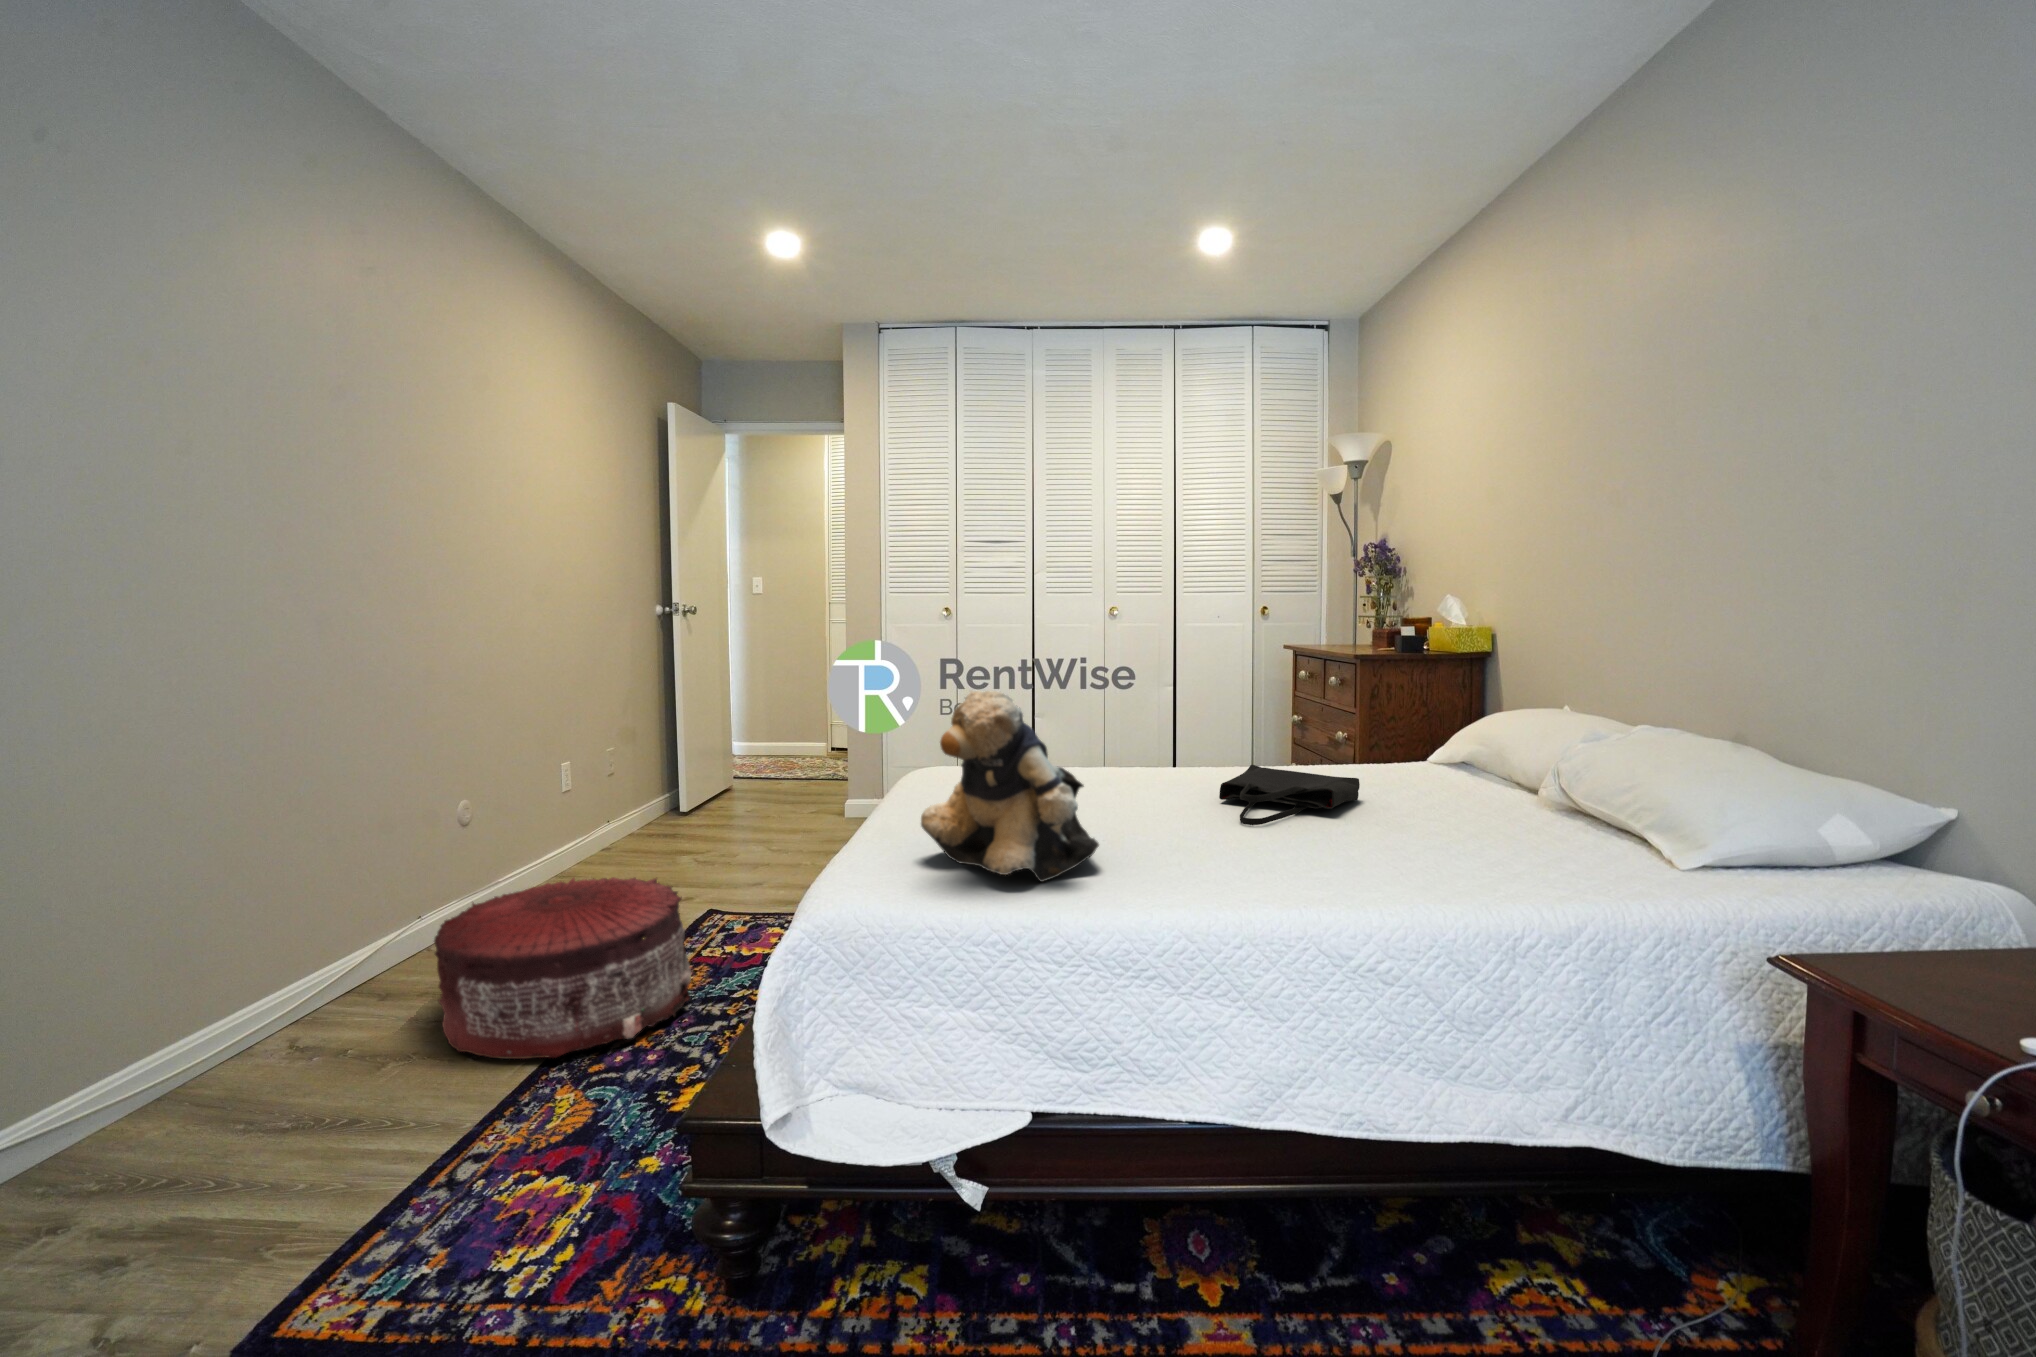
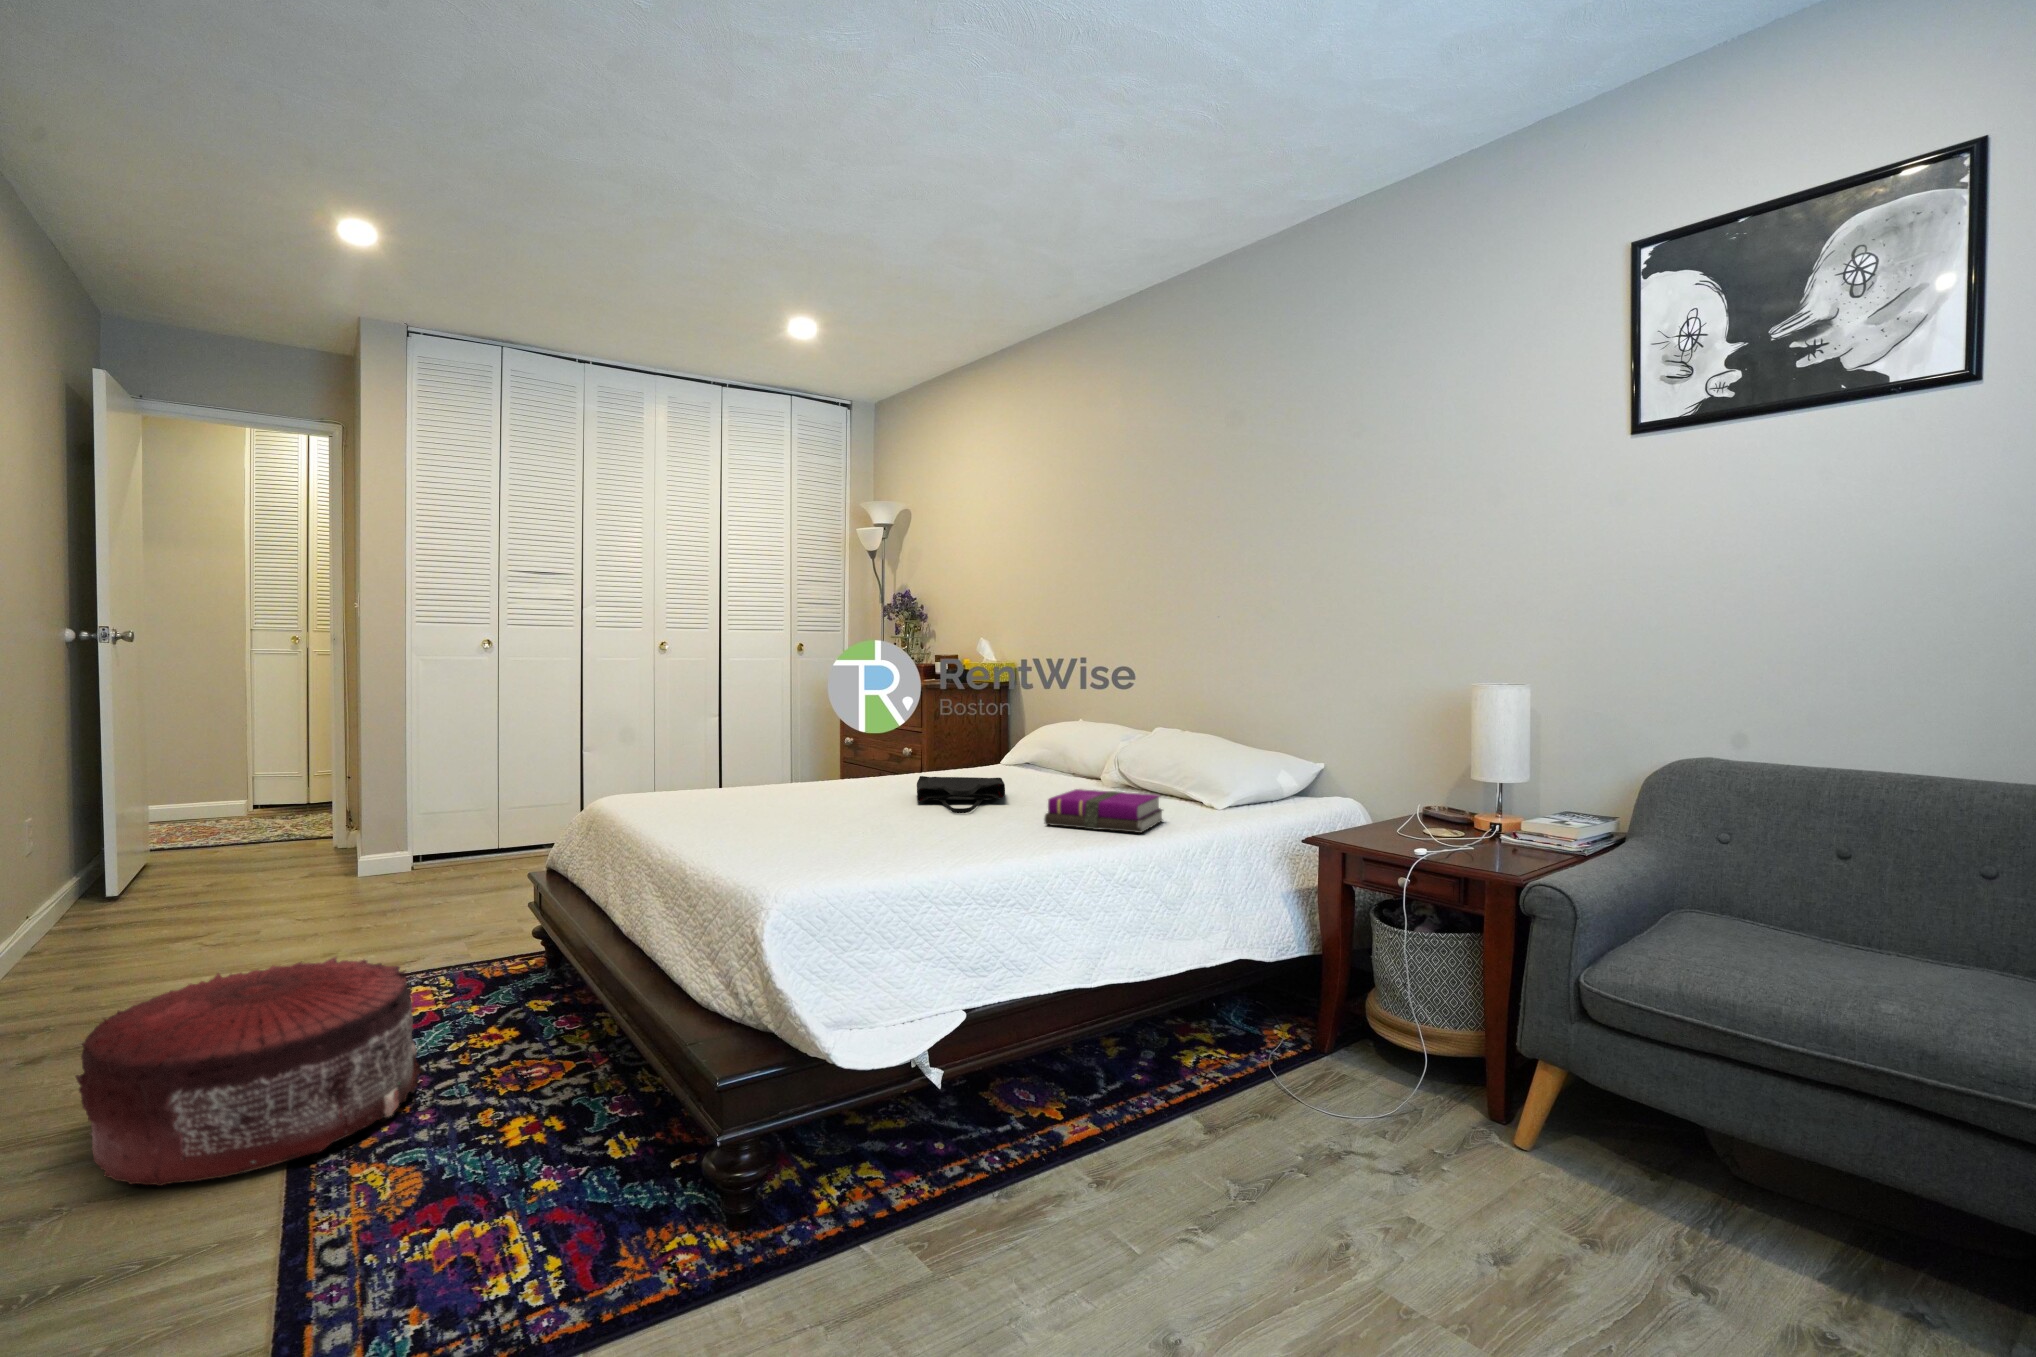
teddy bear: present [921,690,1099,882] -> none [774,714,918,858]
notebook: none [1328,813,1536,902] -> present [1044,789,1163,833]

